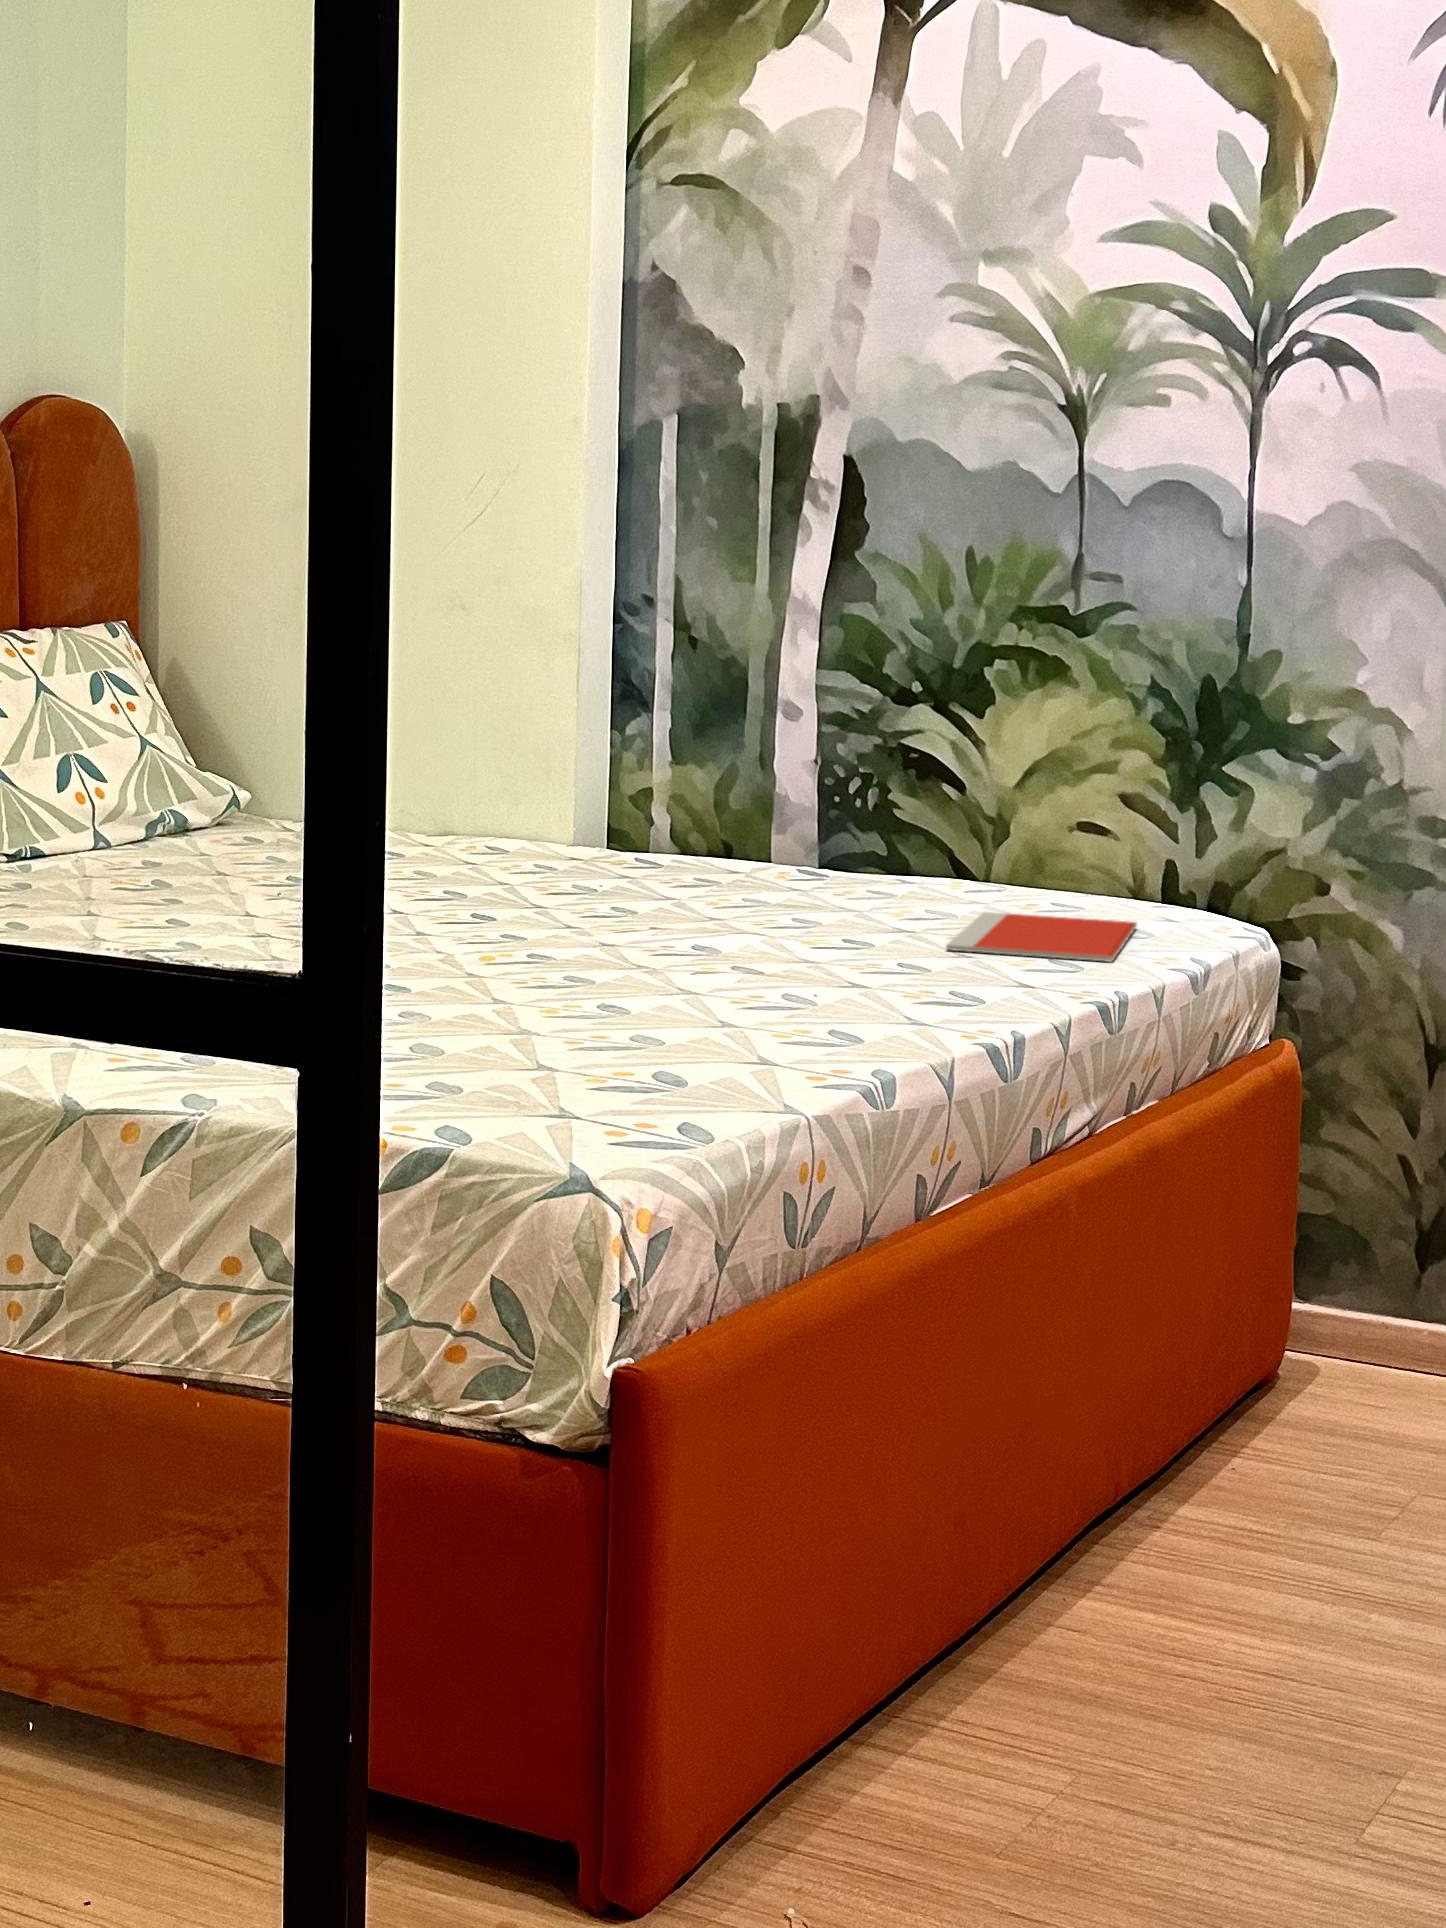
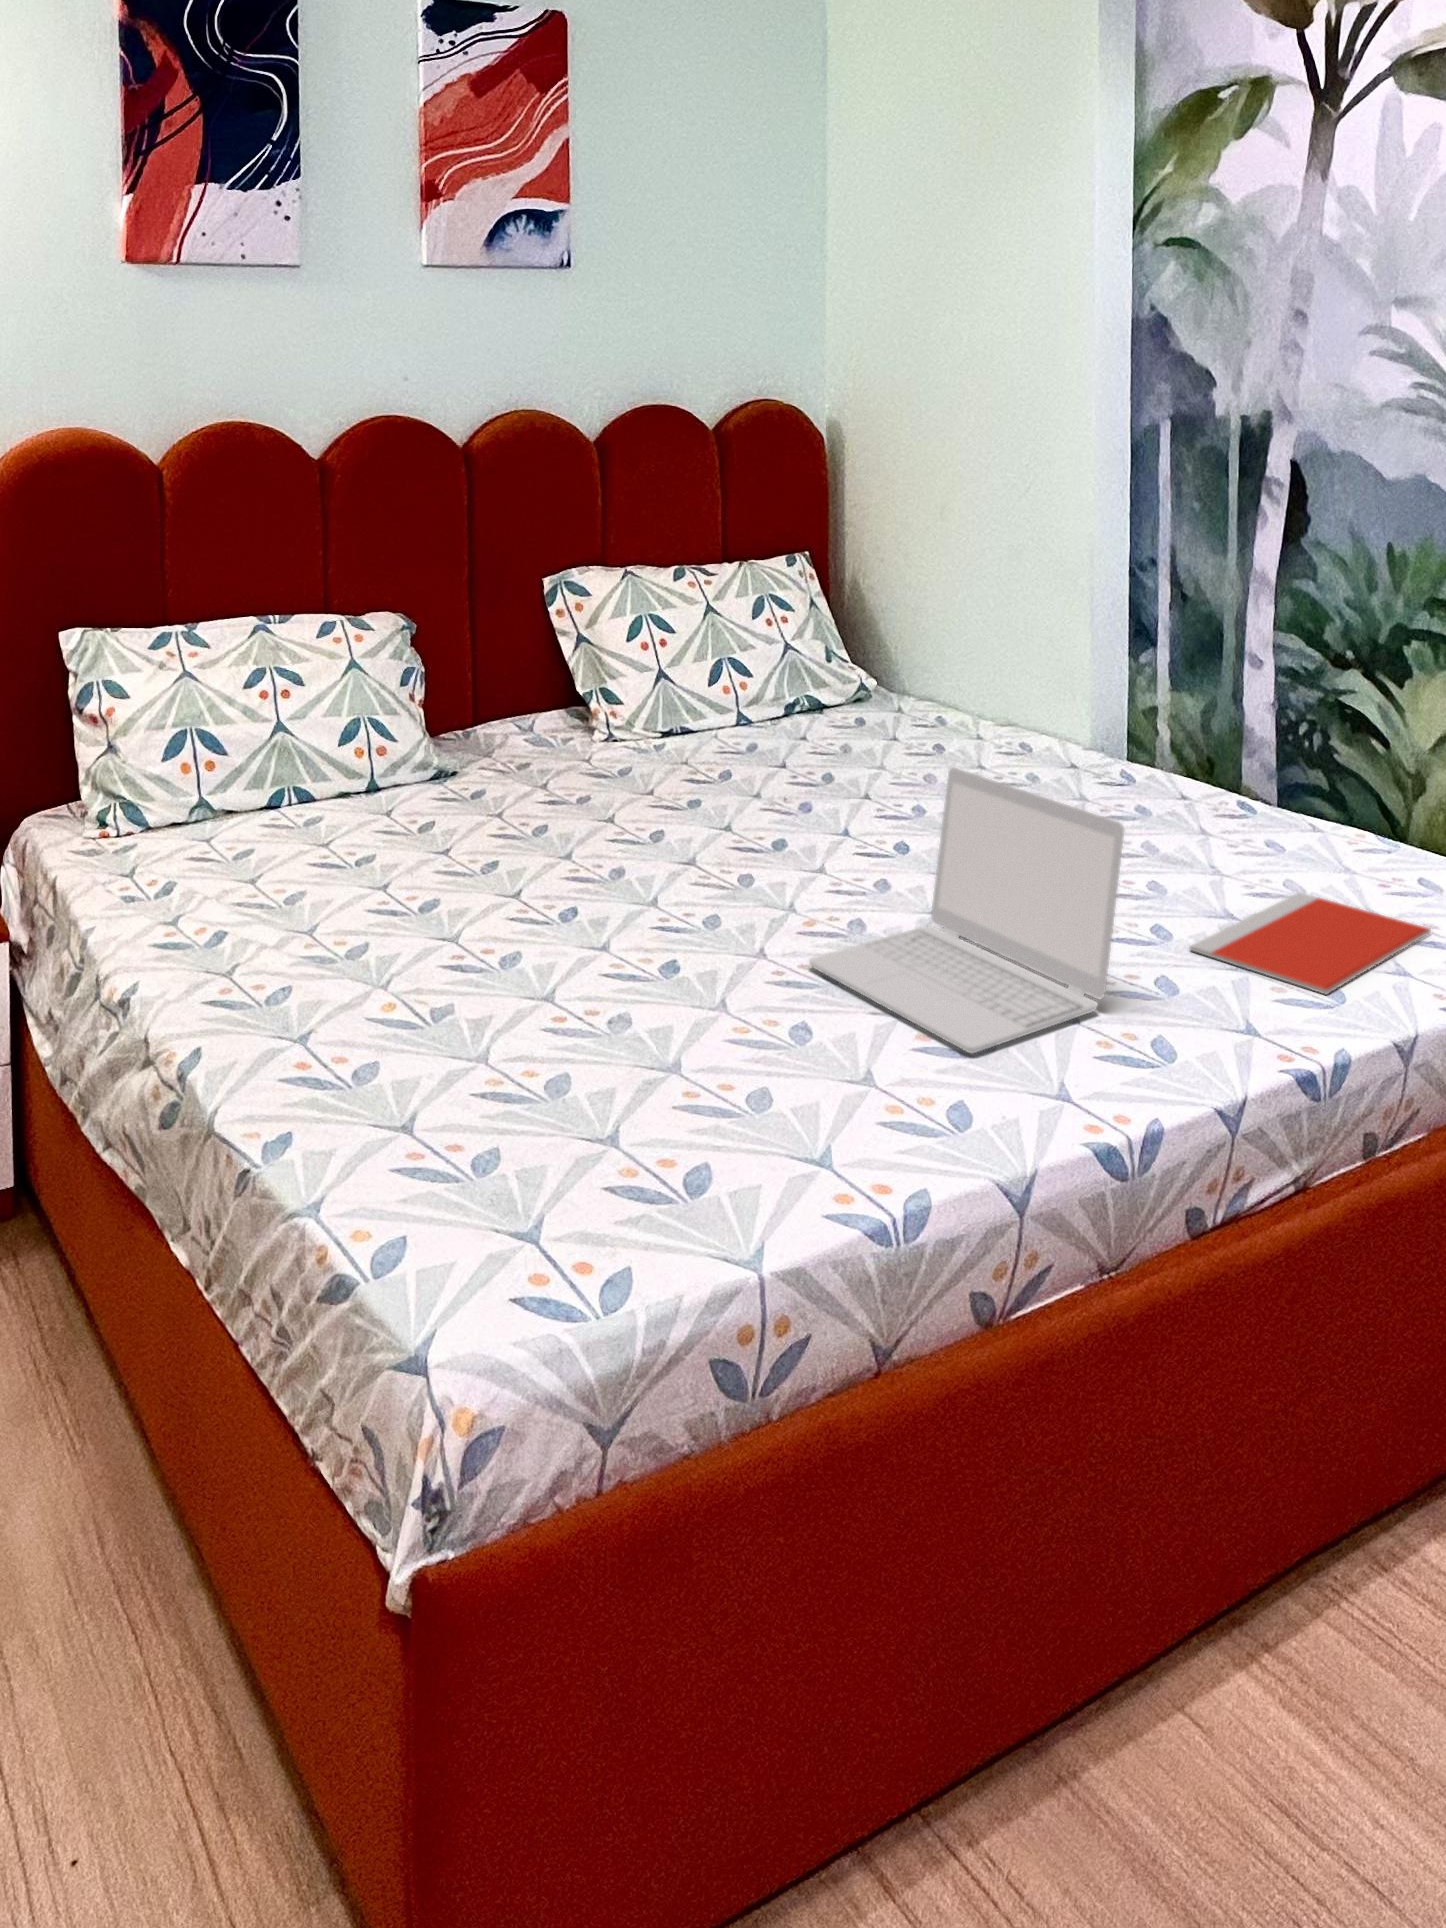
laptop: none [596,753,958,1012] -> present [809,767,1124,1053]

